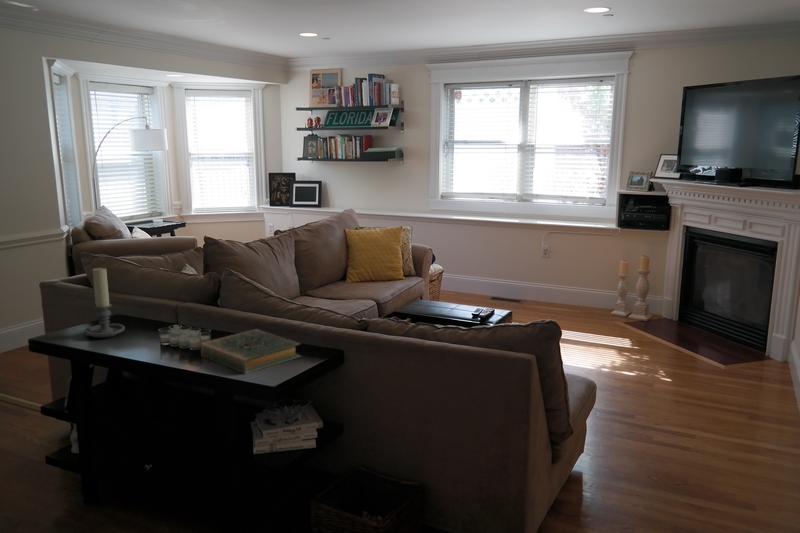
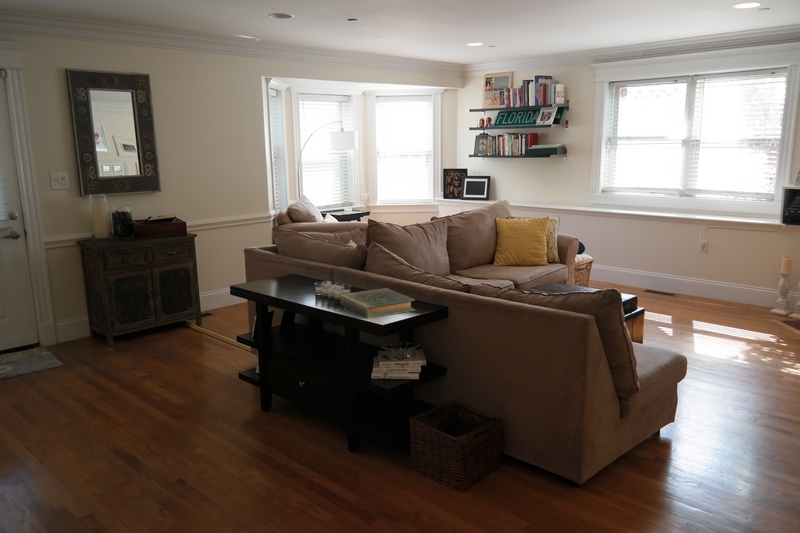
candle holder: present [84,268,125,338] -> none [265,235,294,289]

